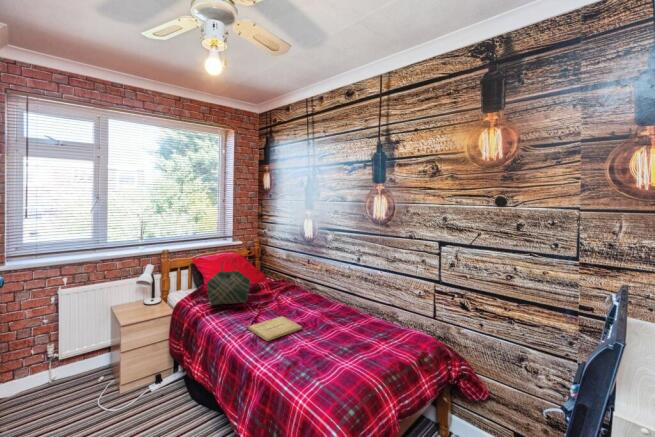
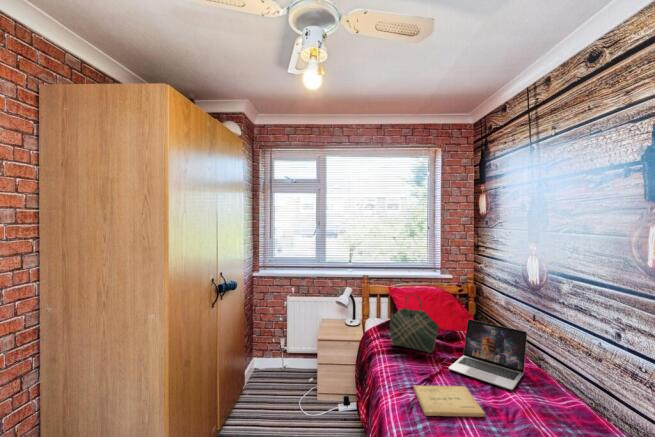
laptop: none [265,271,311,310] -> present [449,319,527,390]

